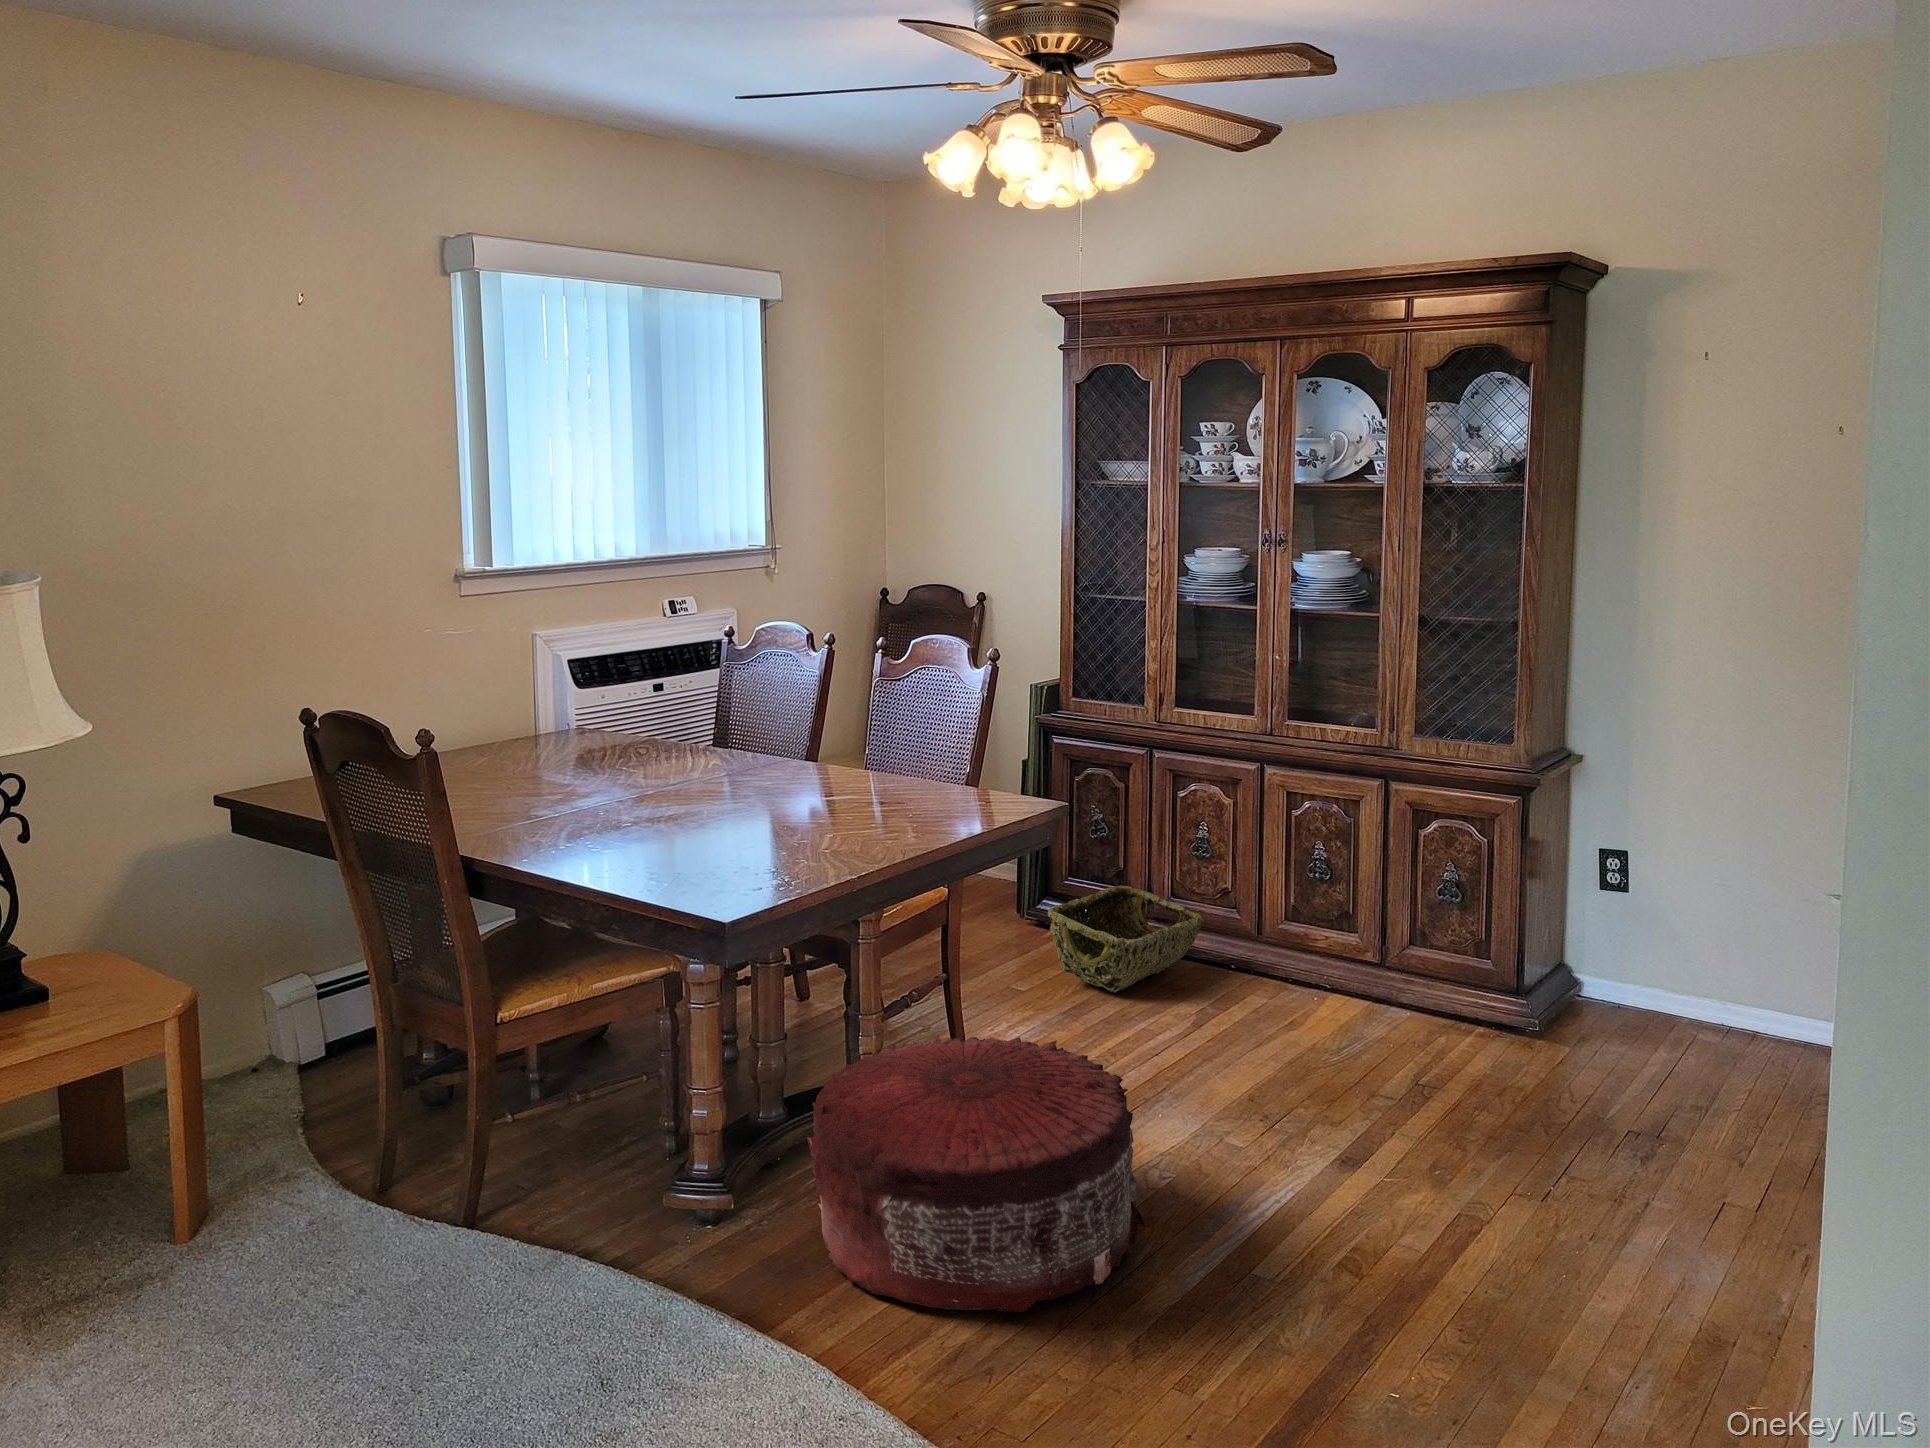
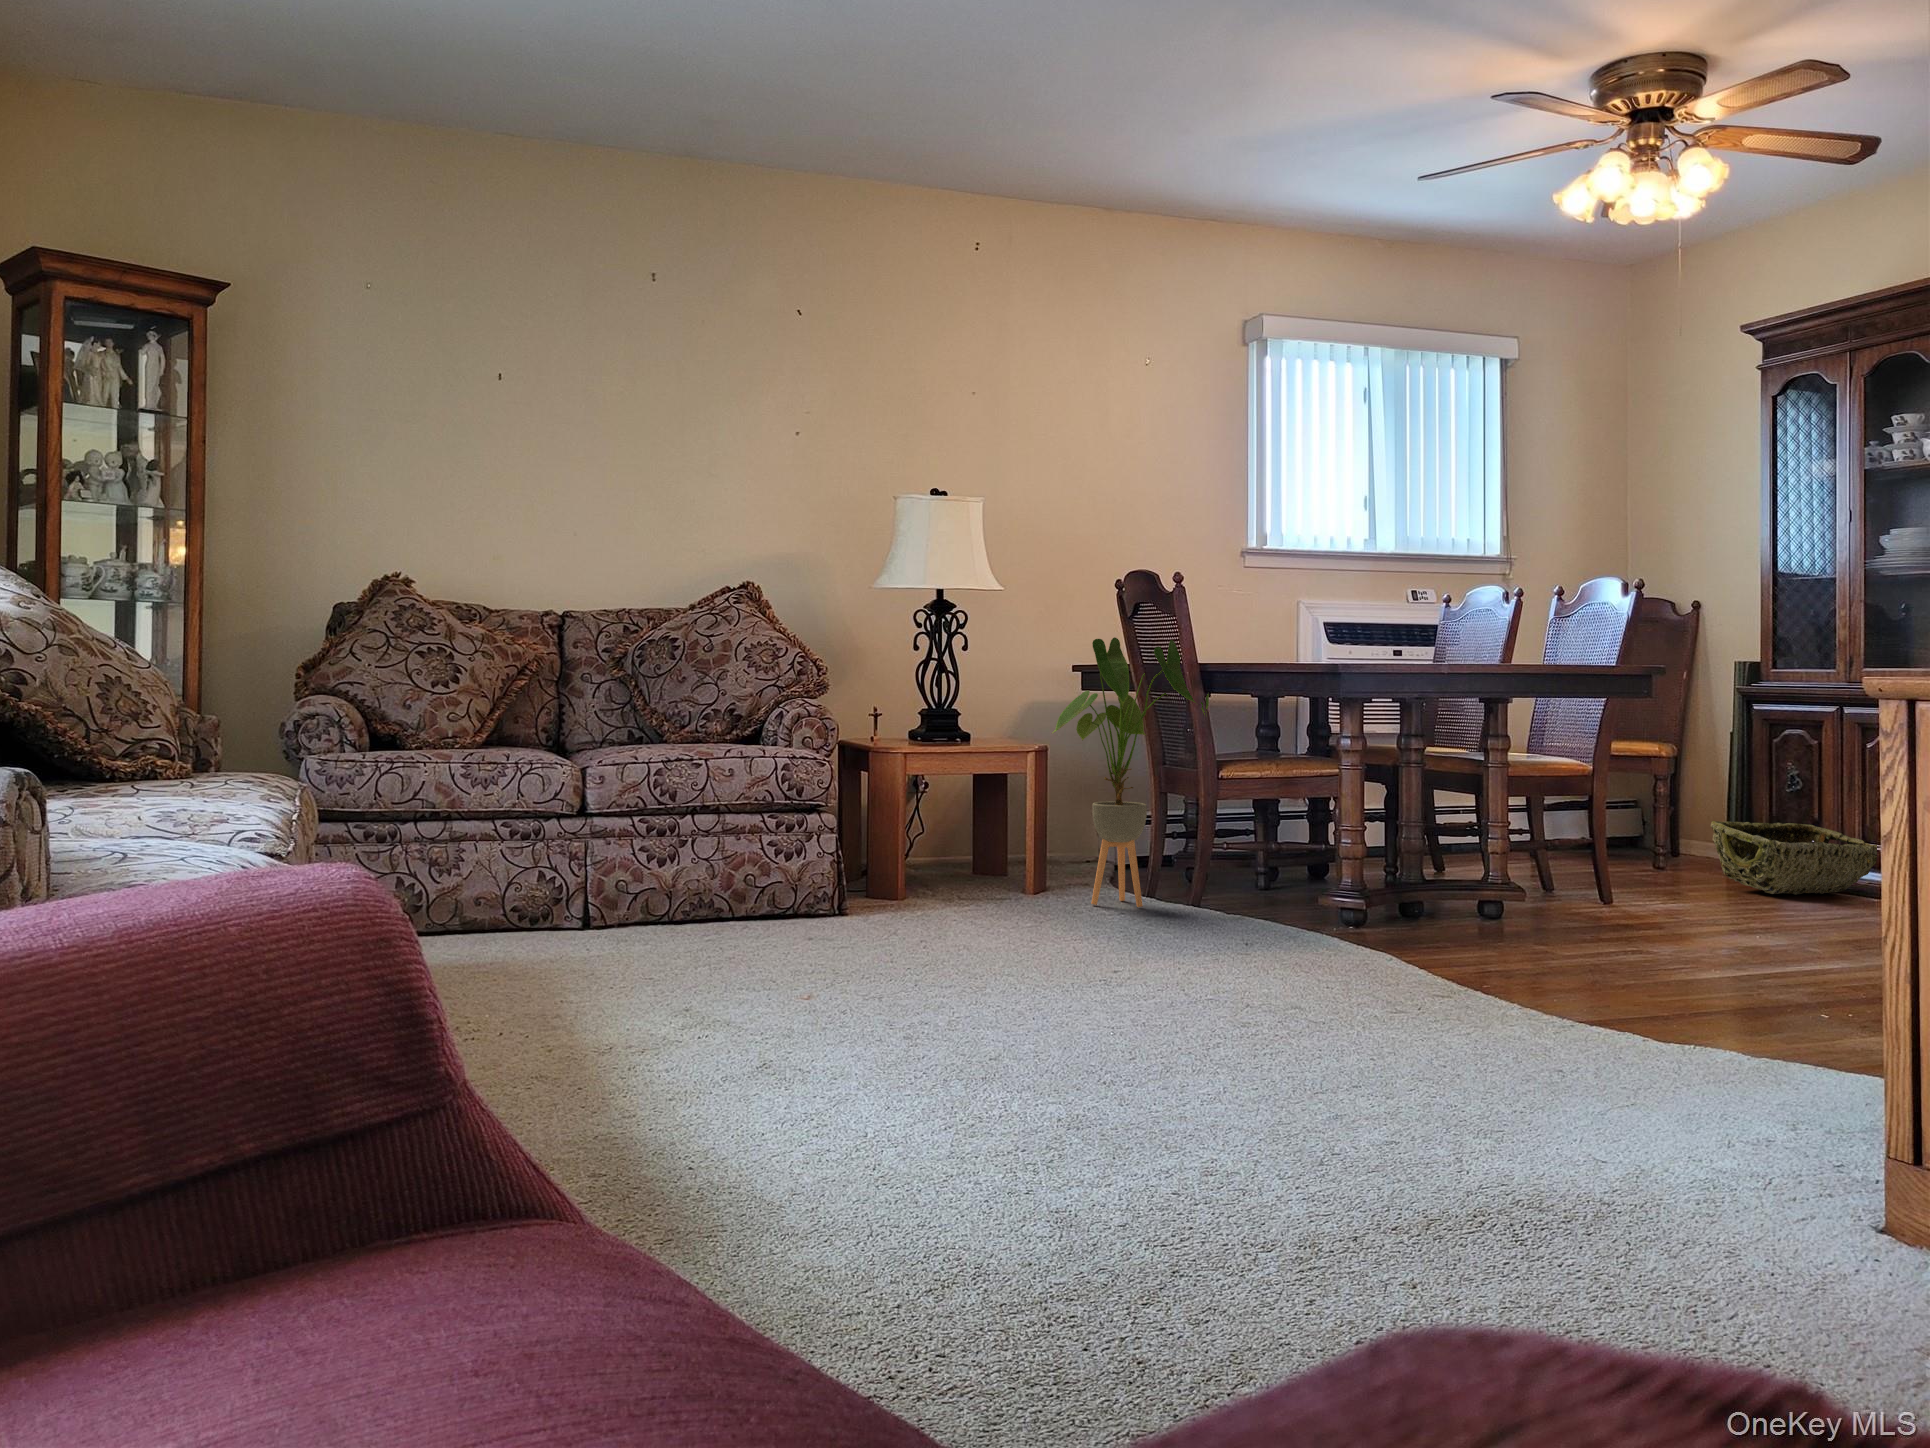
house plant: none [235,839,509,1288] -> present [1053,637,1209,907]
pouf: present [807,1035,1145,1312] -> none [1408,816,1675,958]

